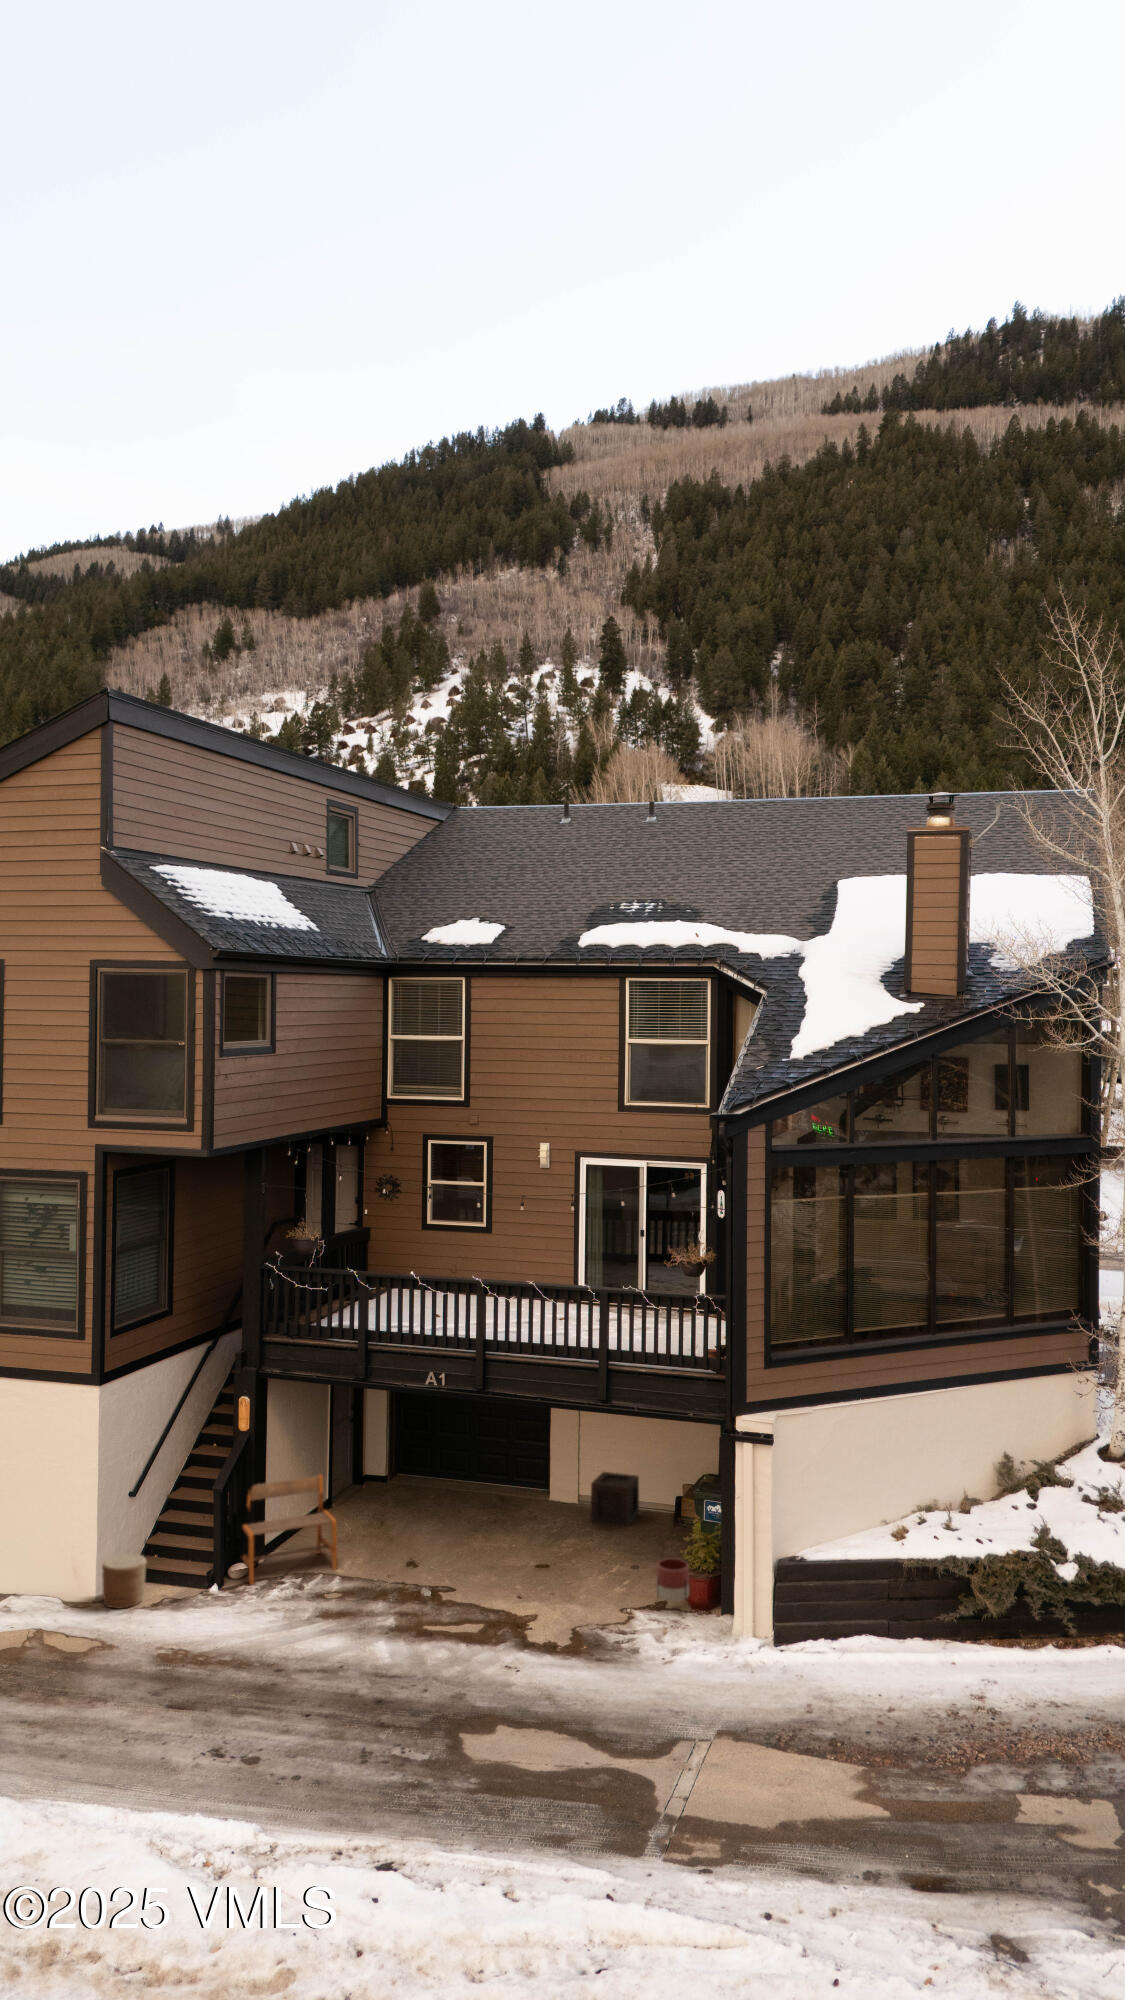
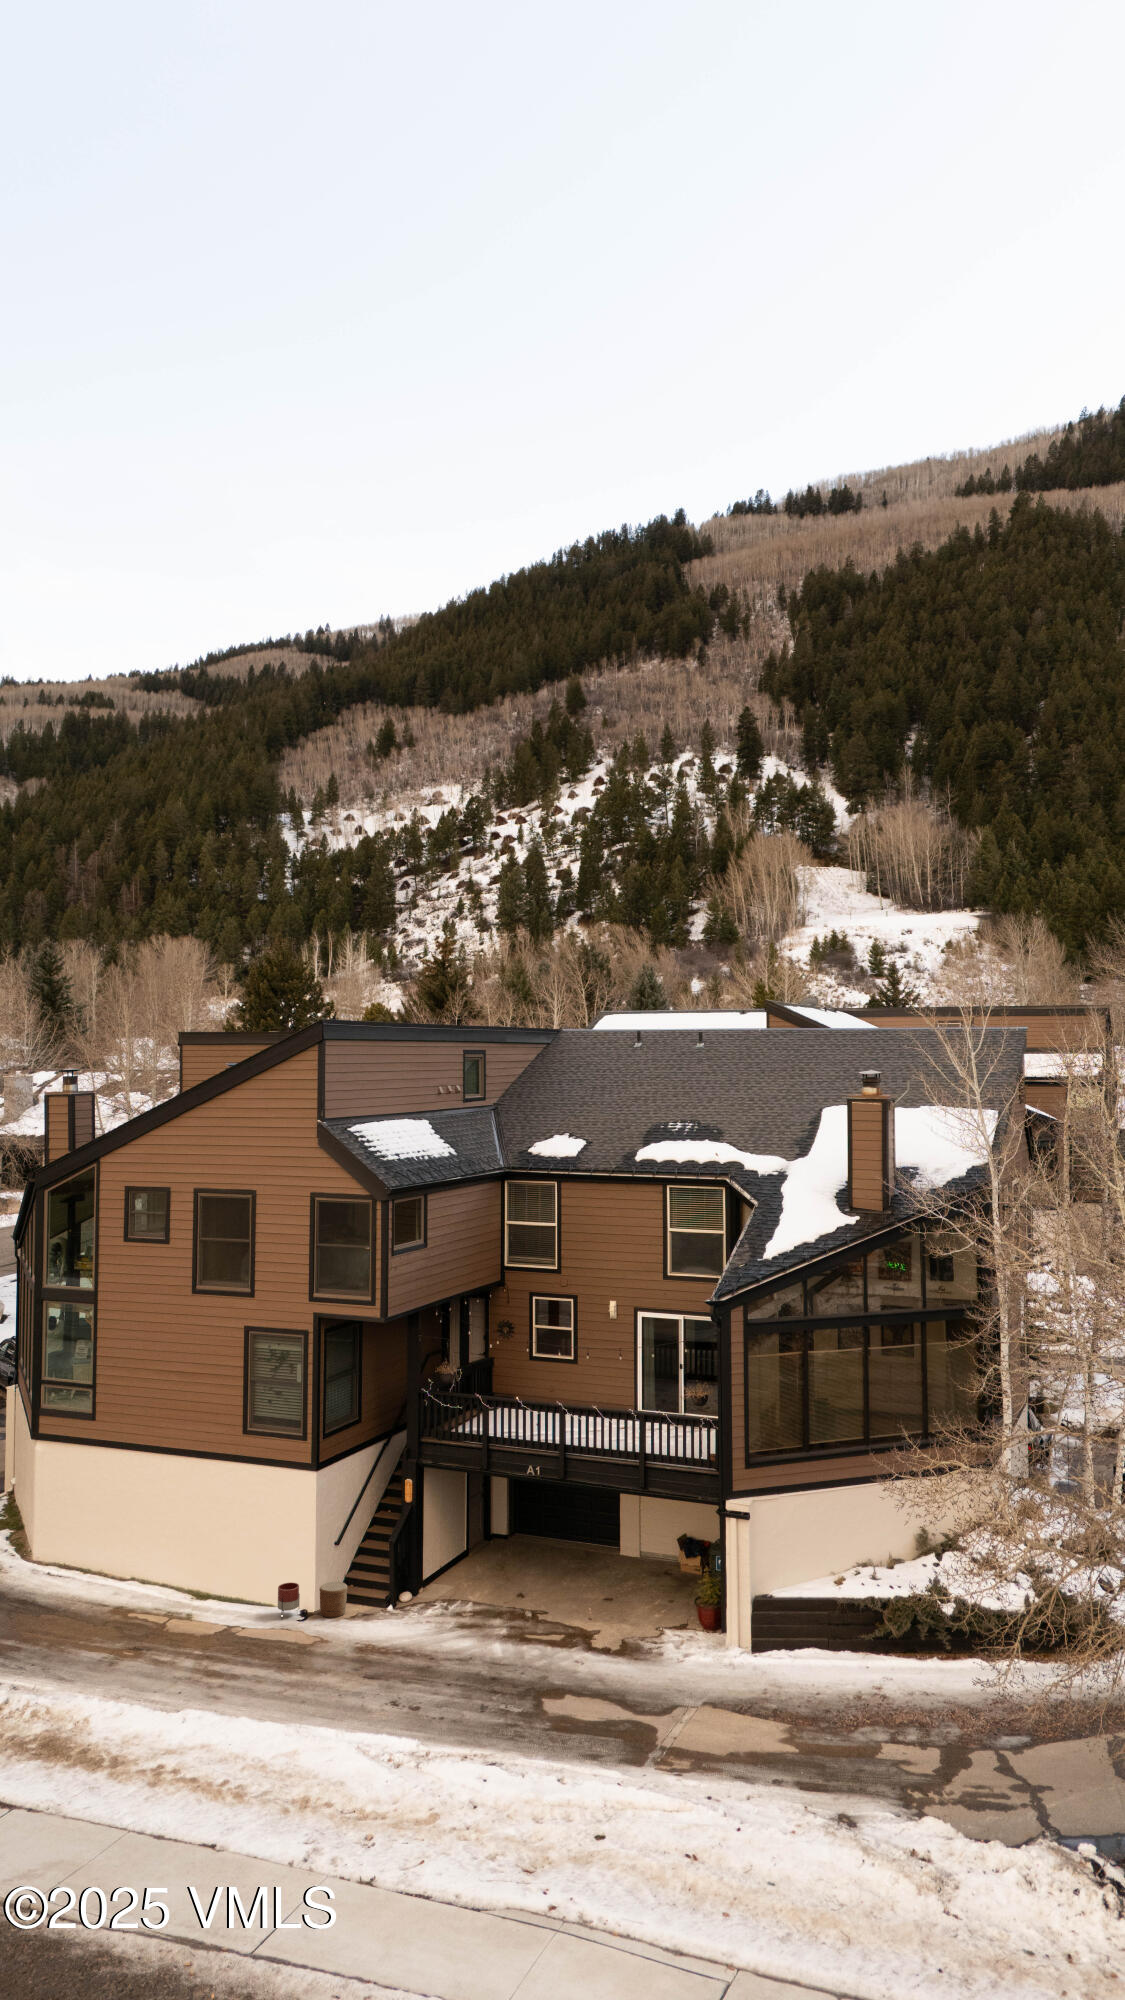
wooden crate: present [591,1472,639,1526] -> none [645,1535,680,1575]
bench: present [240,1475,337,1584] -> none [406,1532,470,1606]
planter: present [657,1558,689,1602] -> present [278,1583,300,1611]

